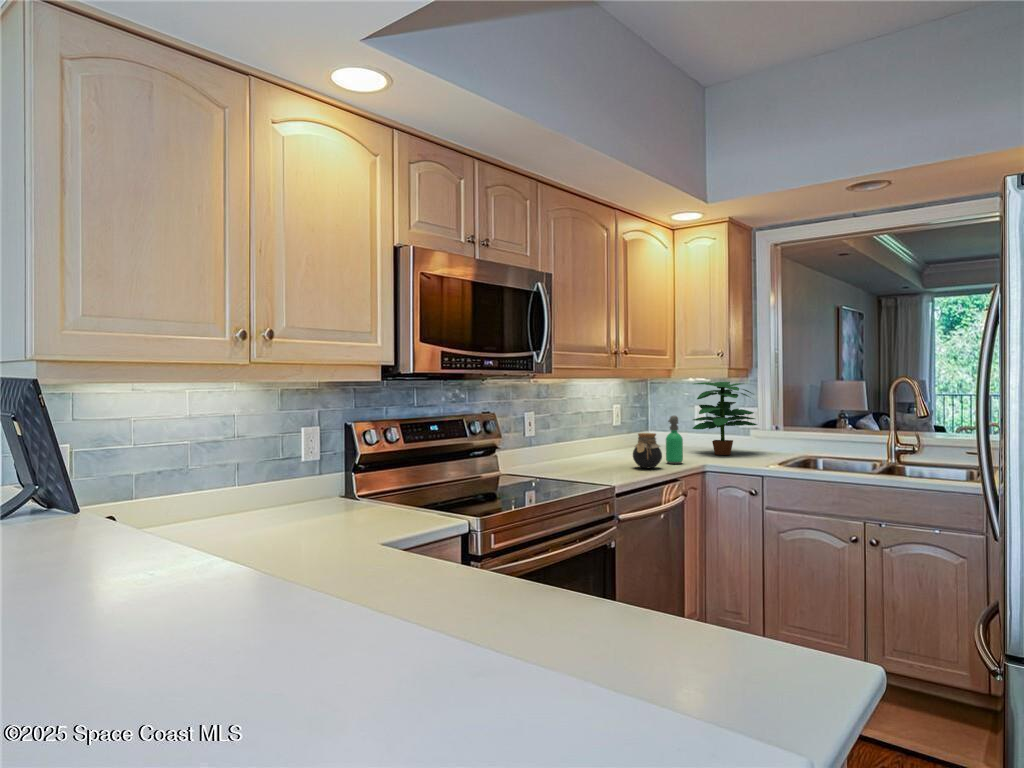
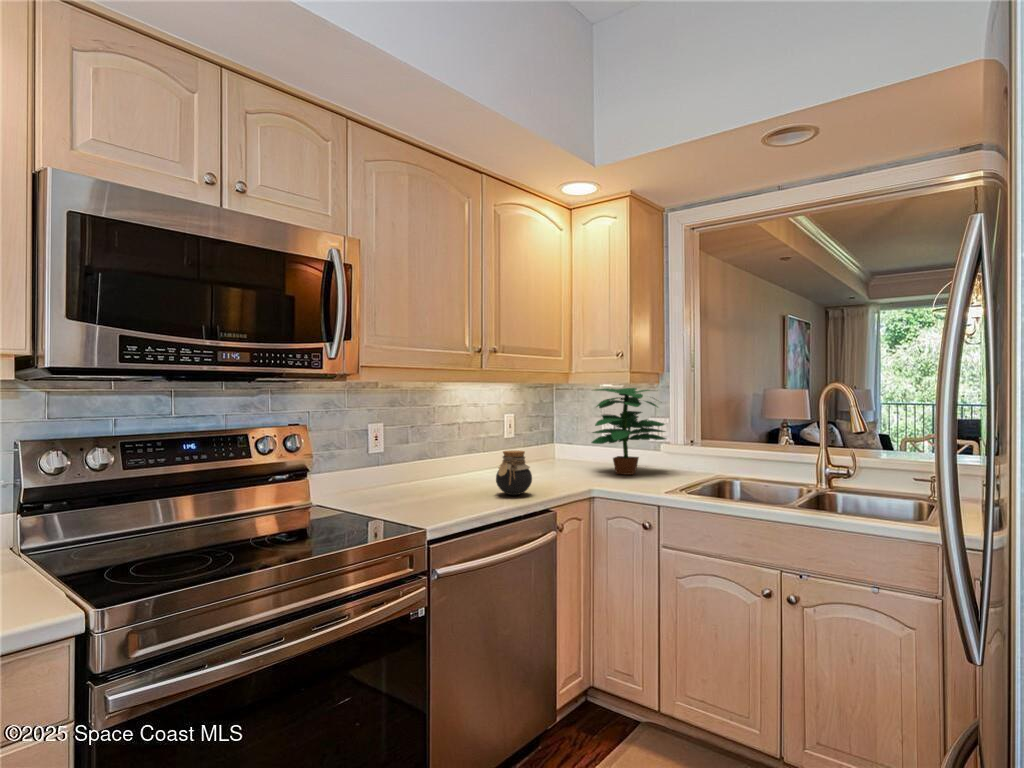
soap dispenser: present [666,416,683,464] -> none [545,428,565,488]

